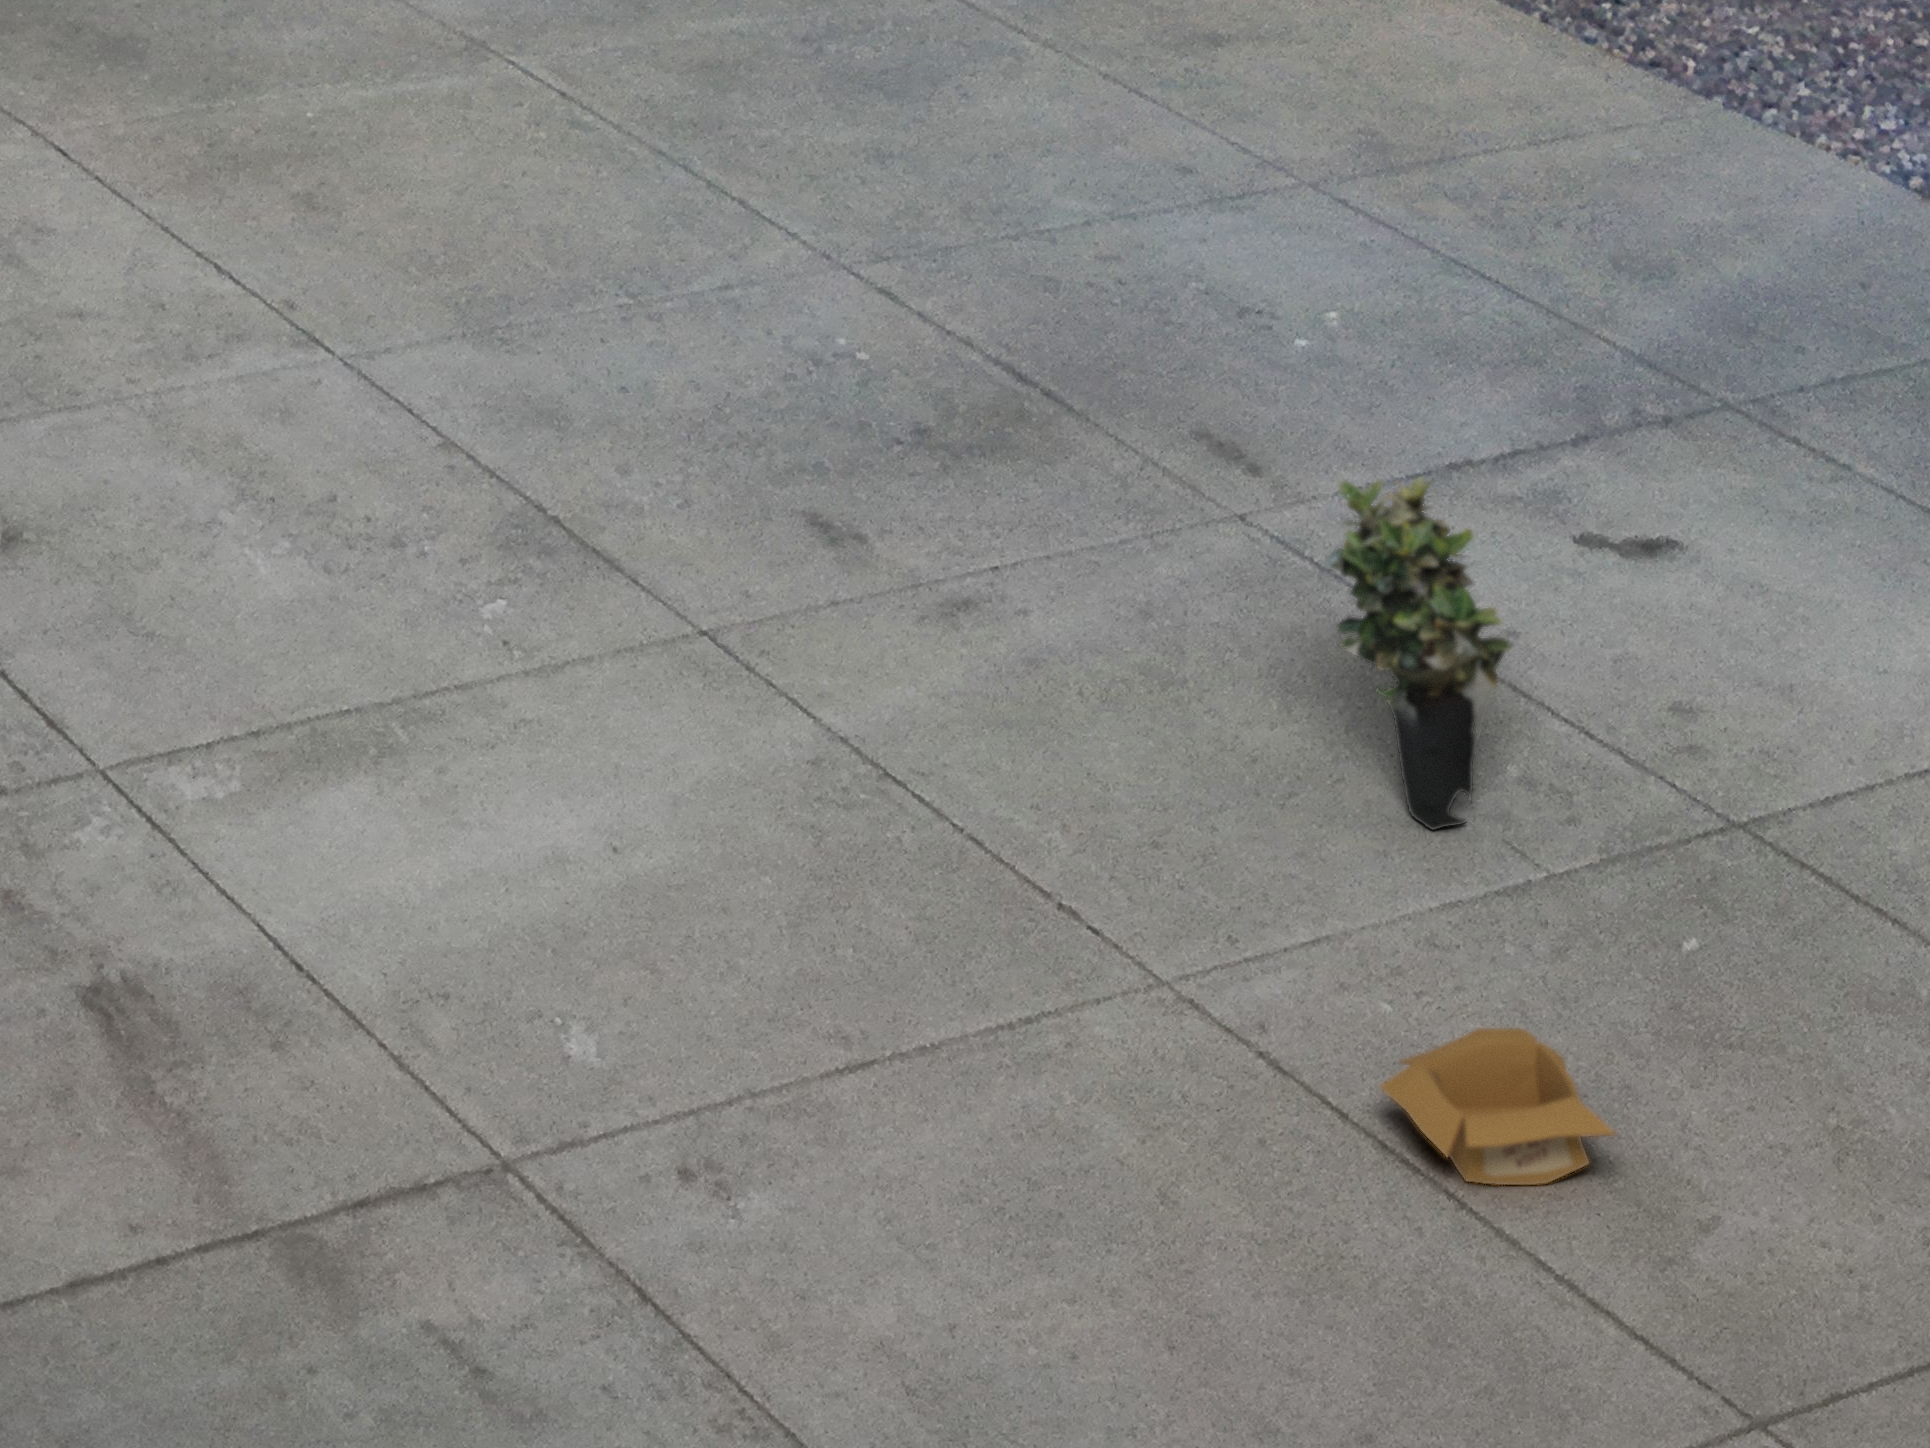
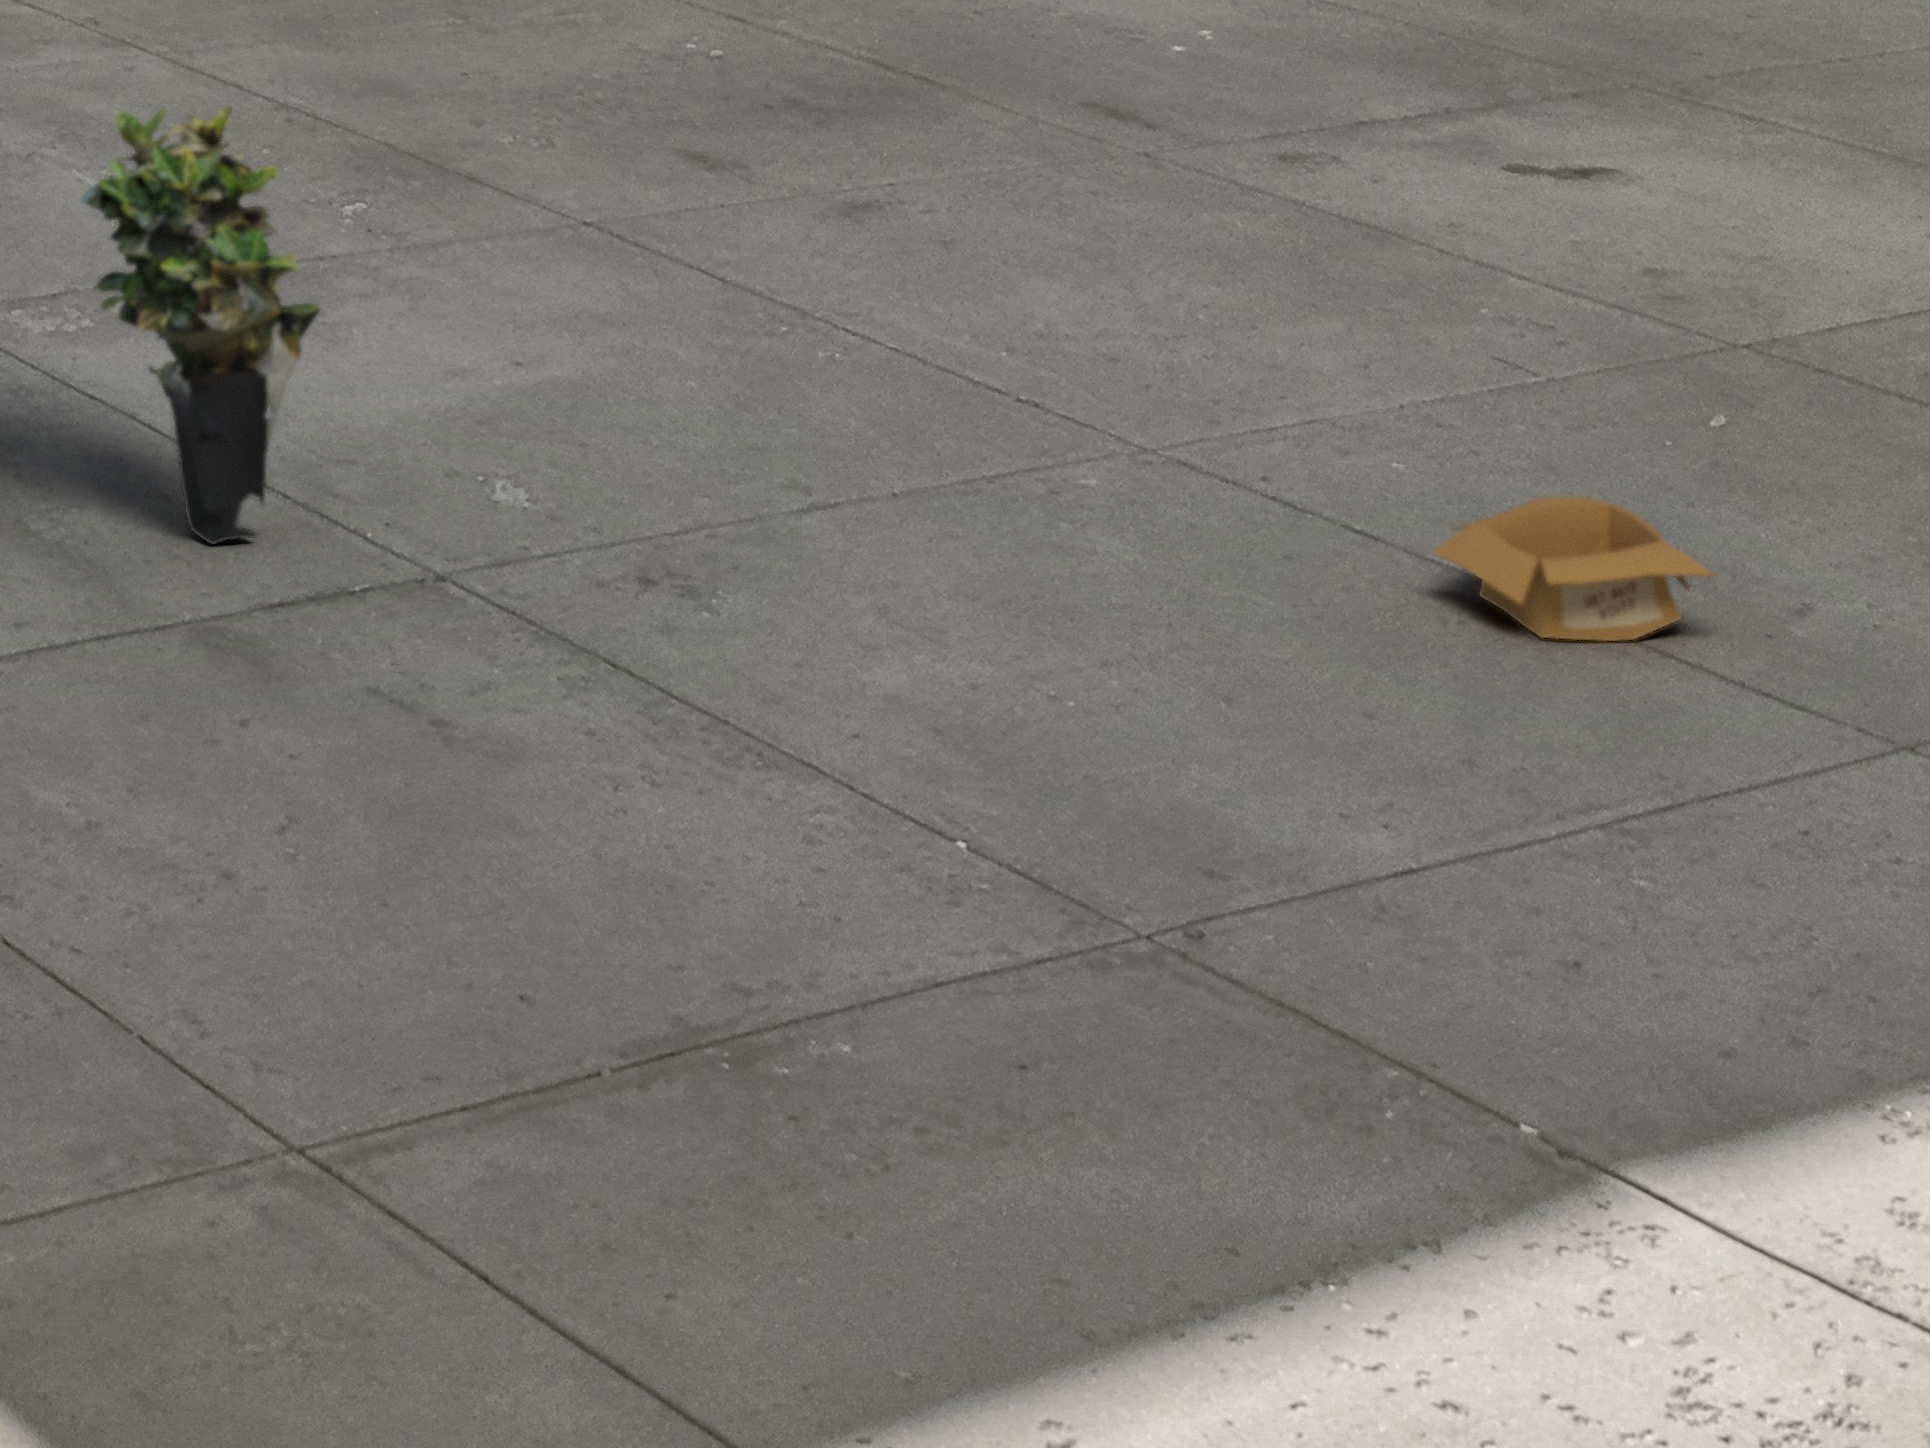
potted plant: present [1326,477,1510,830] -> present [81,106,321,545]

